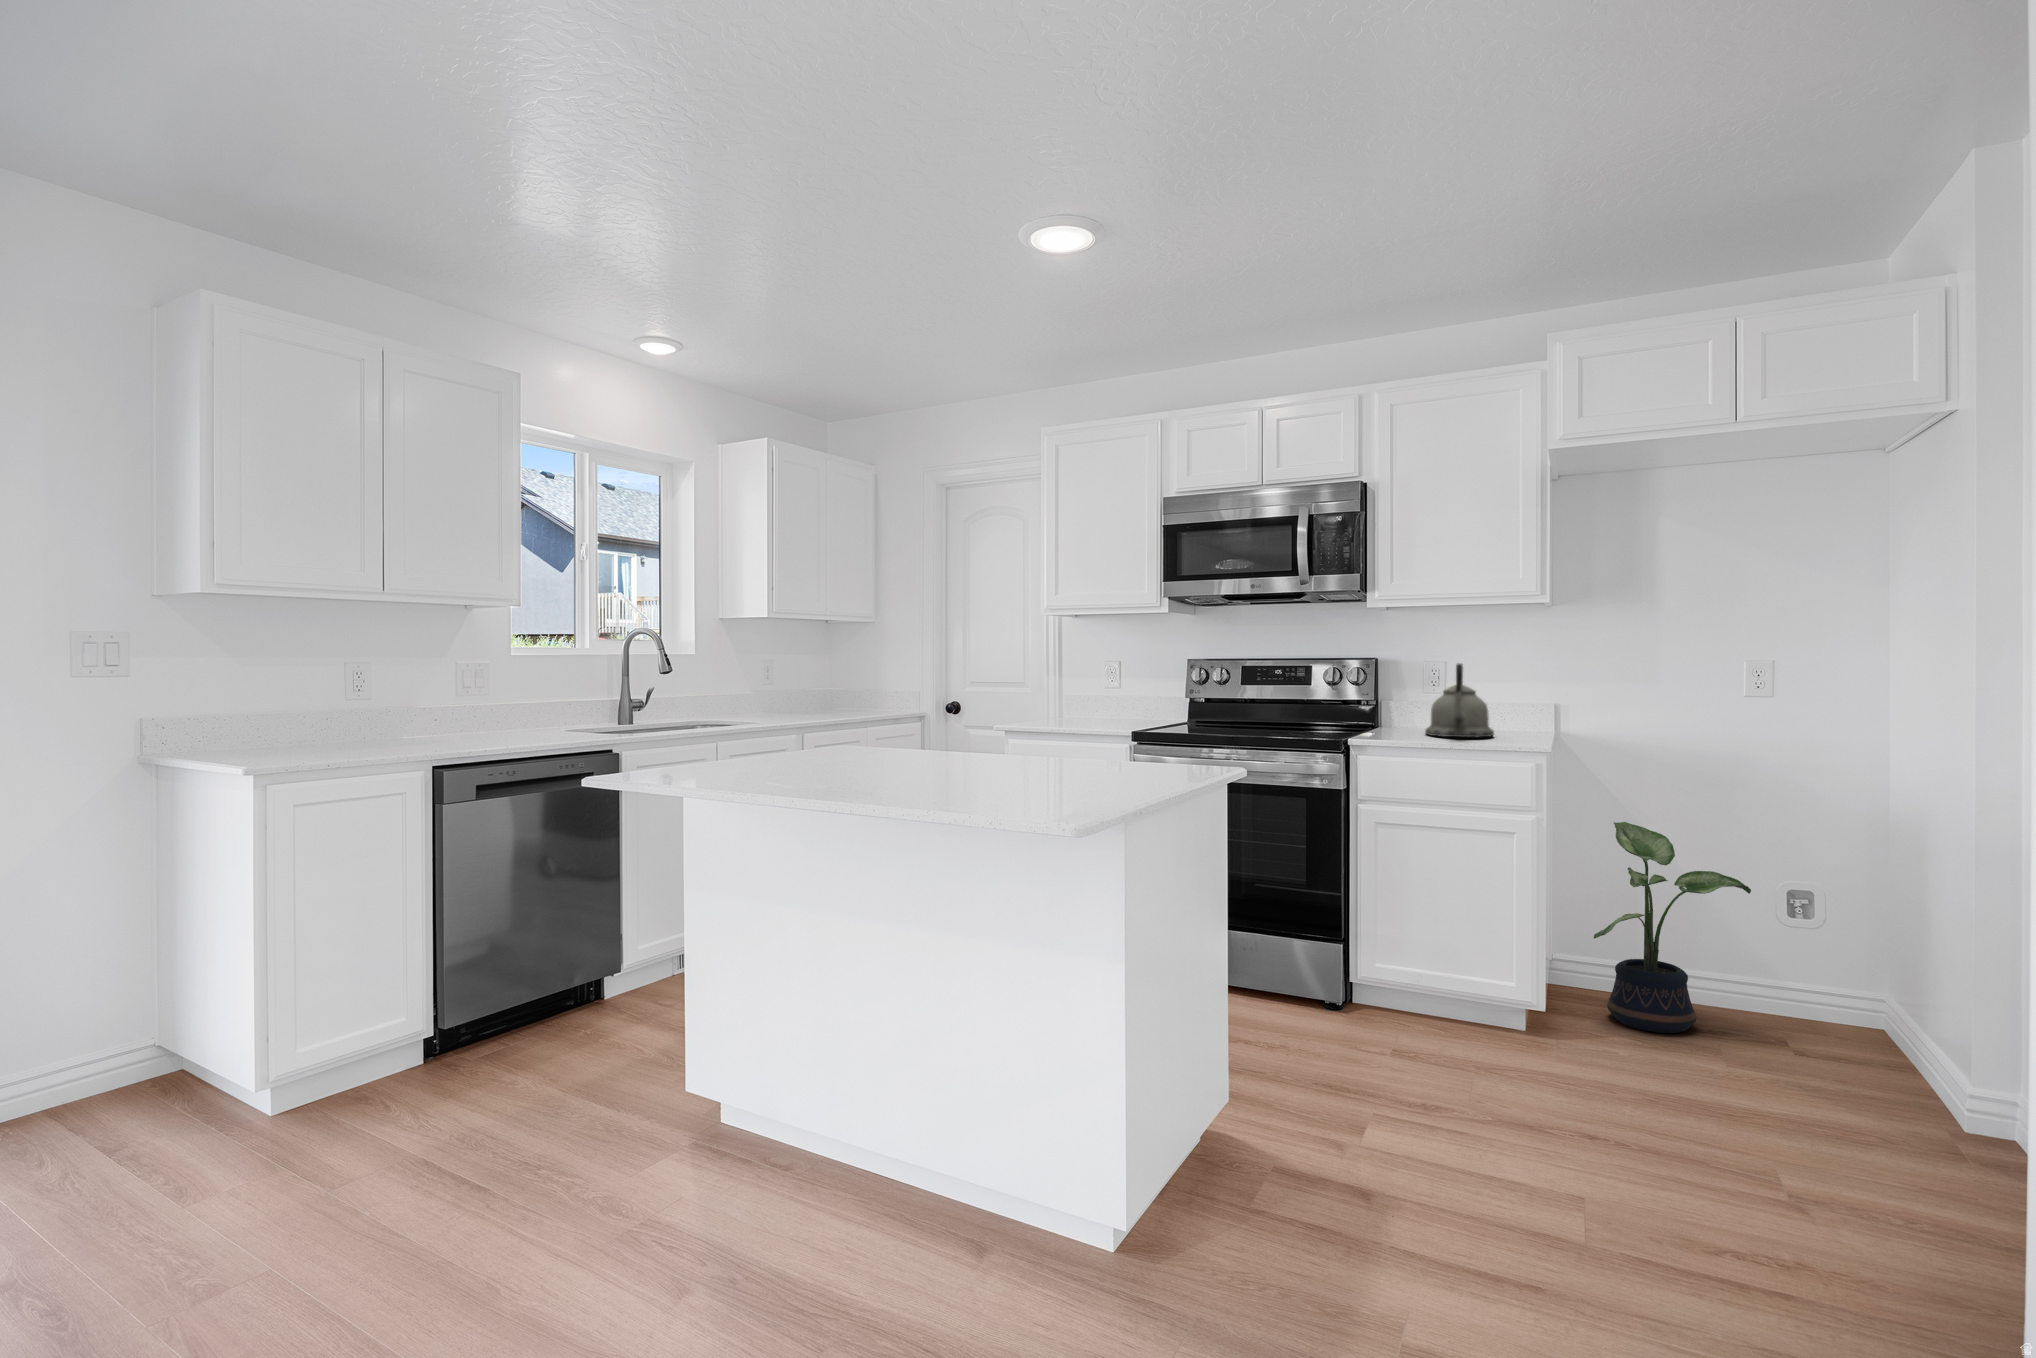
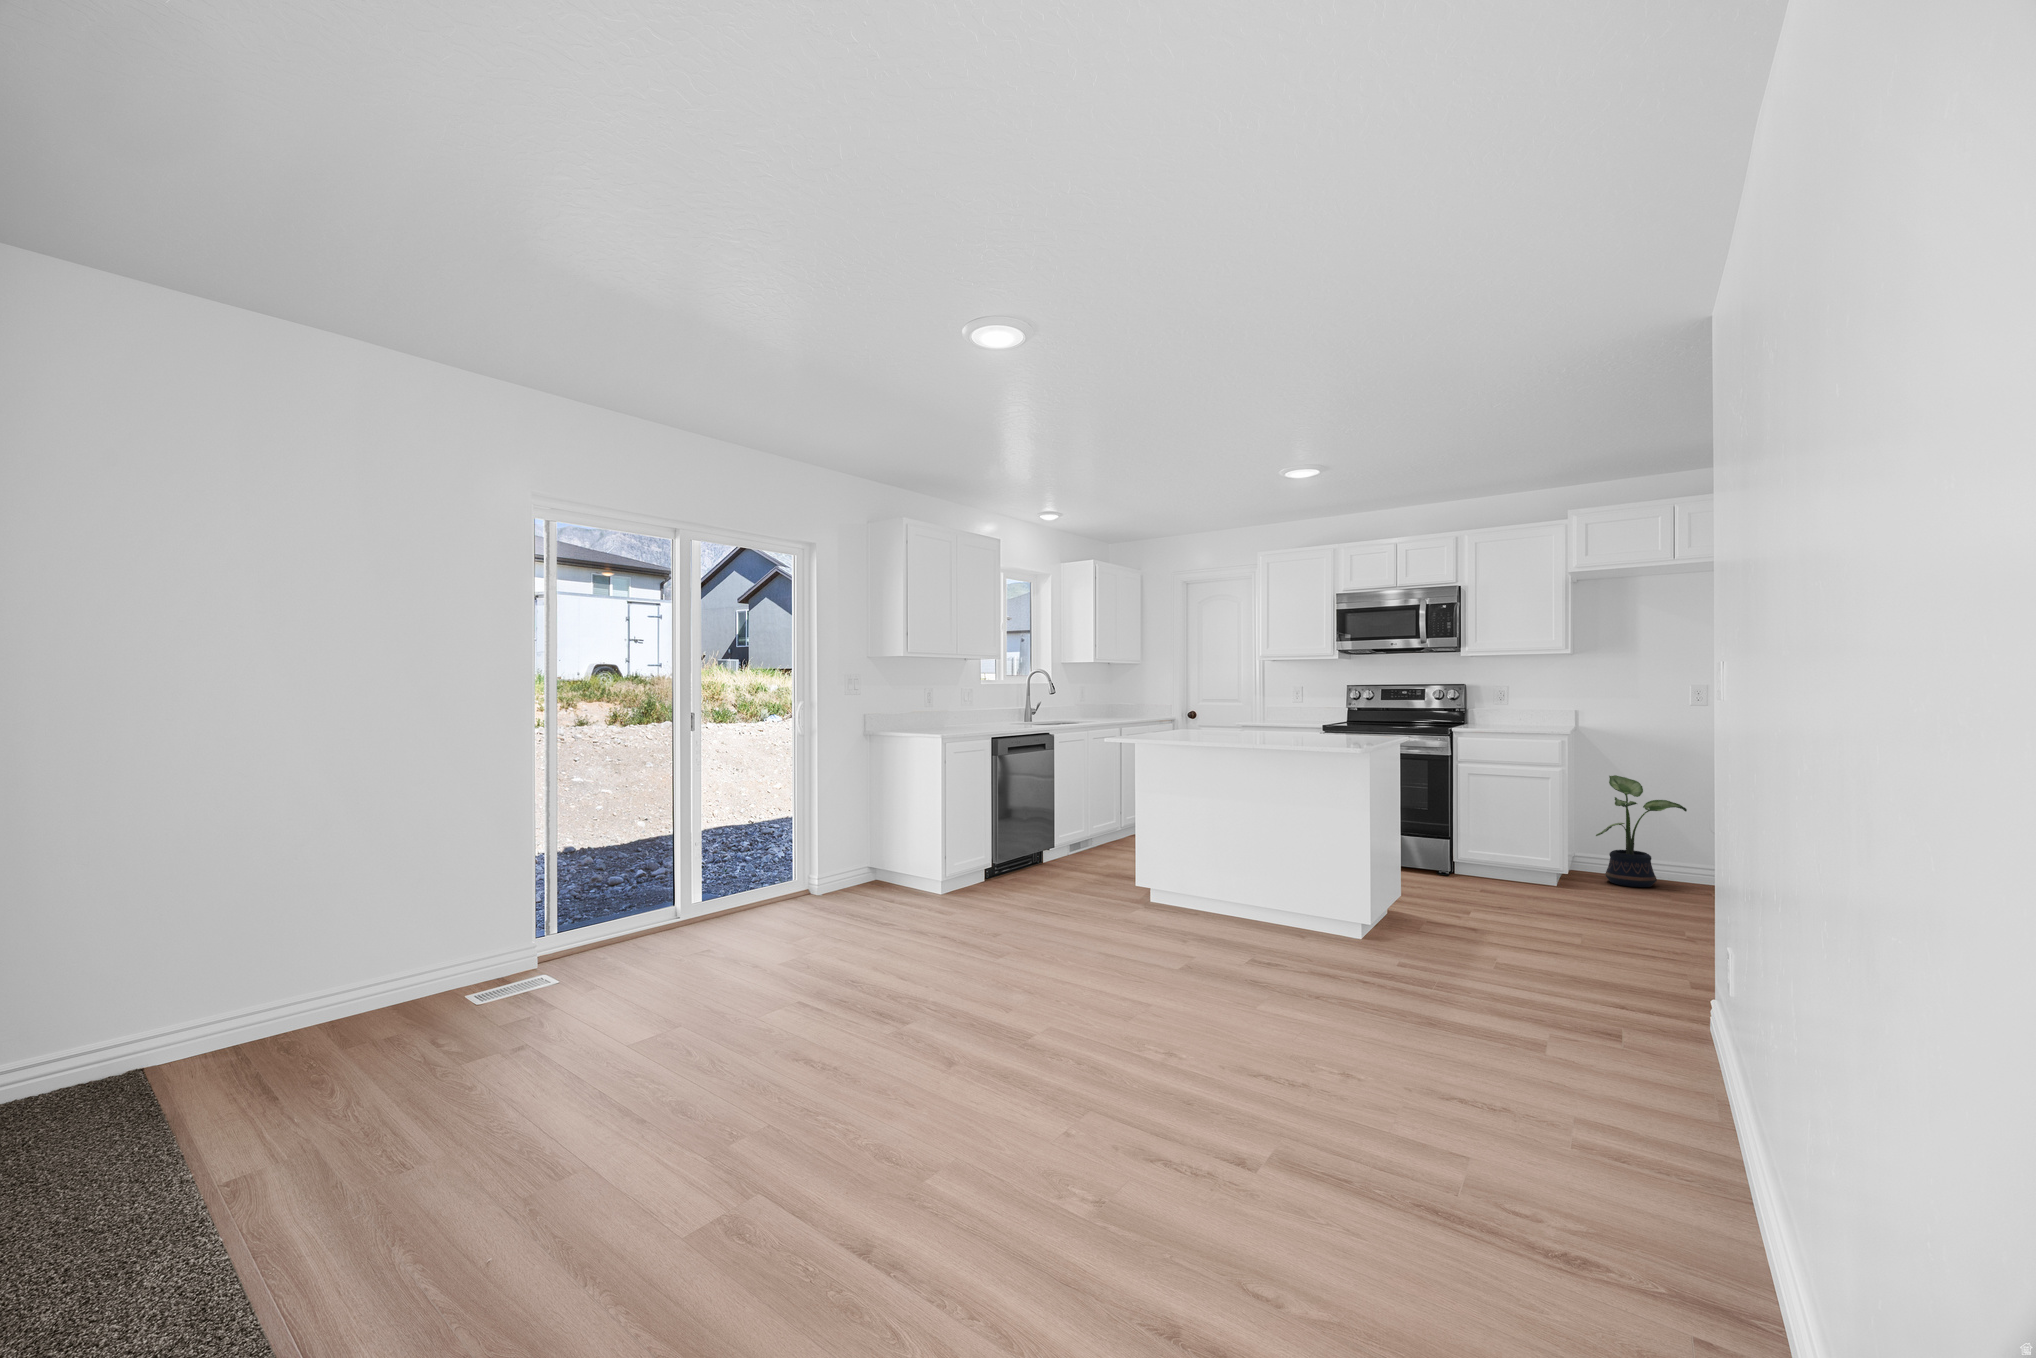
kettle: present [1425,664,1494,737] -> none [1495,687,1536,727]

